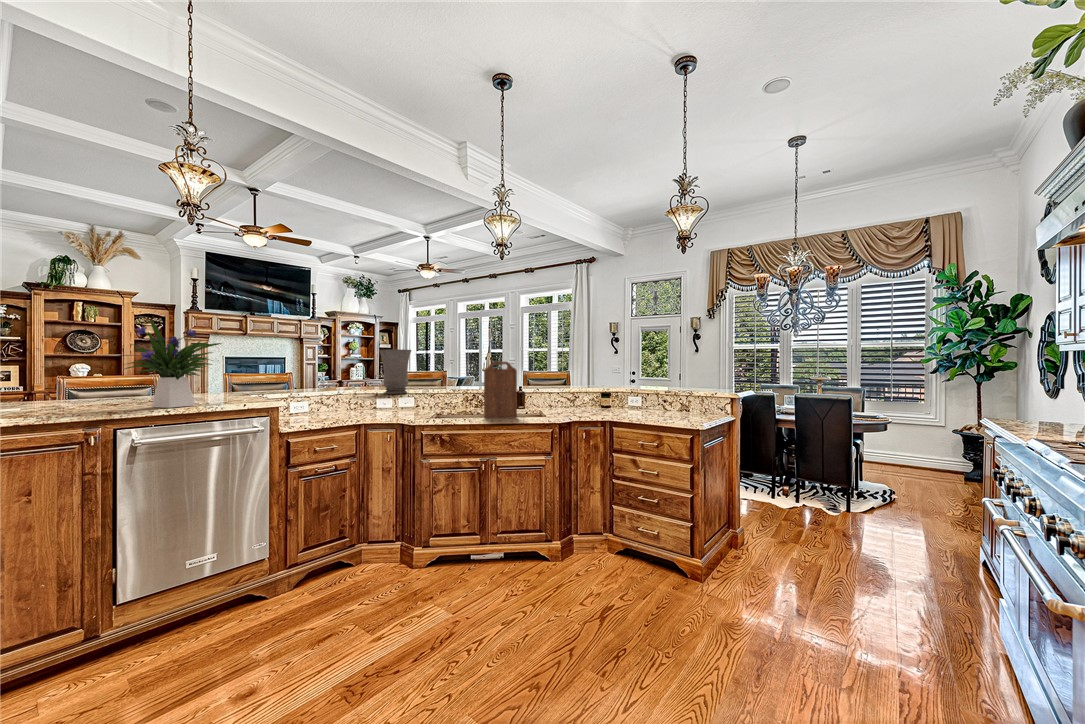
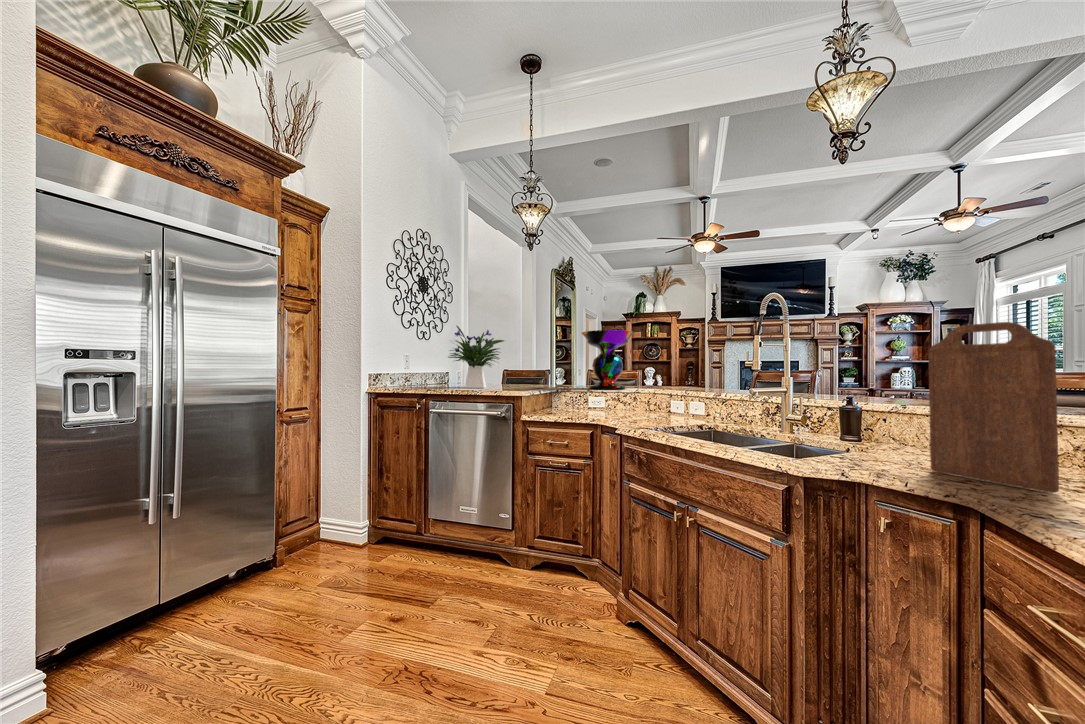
decorative bowl: none [291,339,348,396] -> present [581,330,634,389]
vase: present [379,349,411,394] -> none [652,335,693,393]
cutting board: present [484,362,517,418] -> present [928,322,1059,493]

